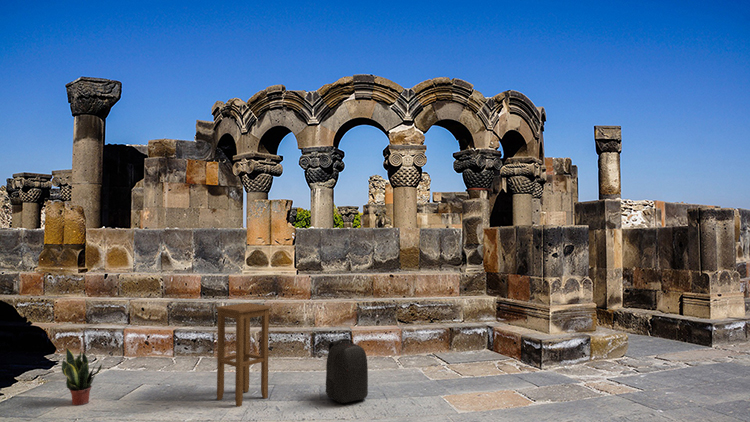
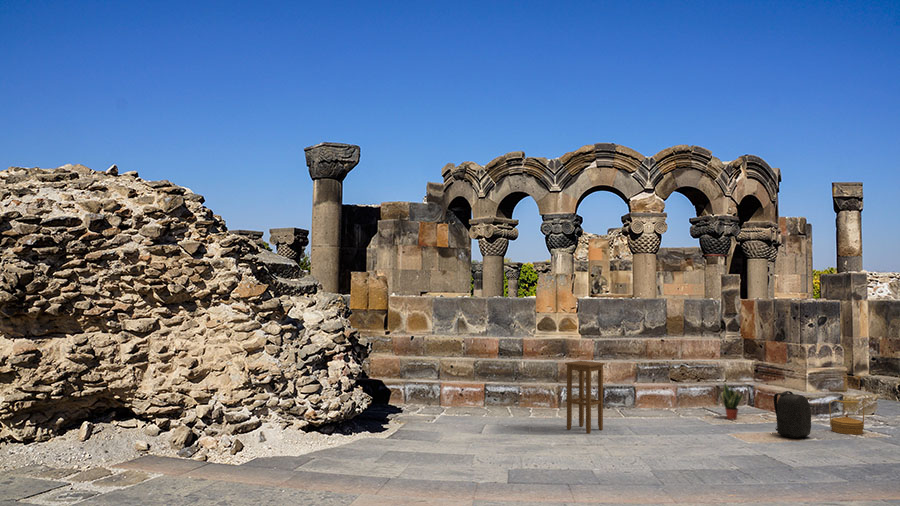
backpack: present [326,339,368,403] -> present [774,391,811,438]
potted plant: present [61,348,102,405] -> present [719,384,742,419]
basket: none [568,349,612,396] -> present [829,400,865,434]

